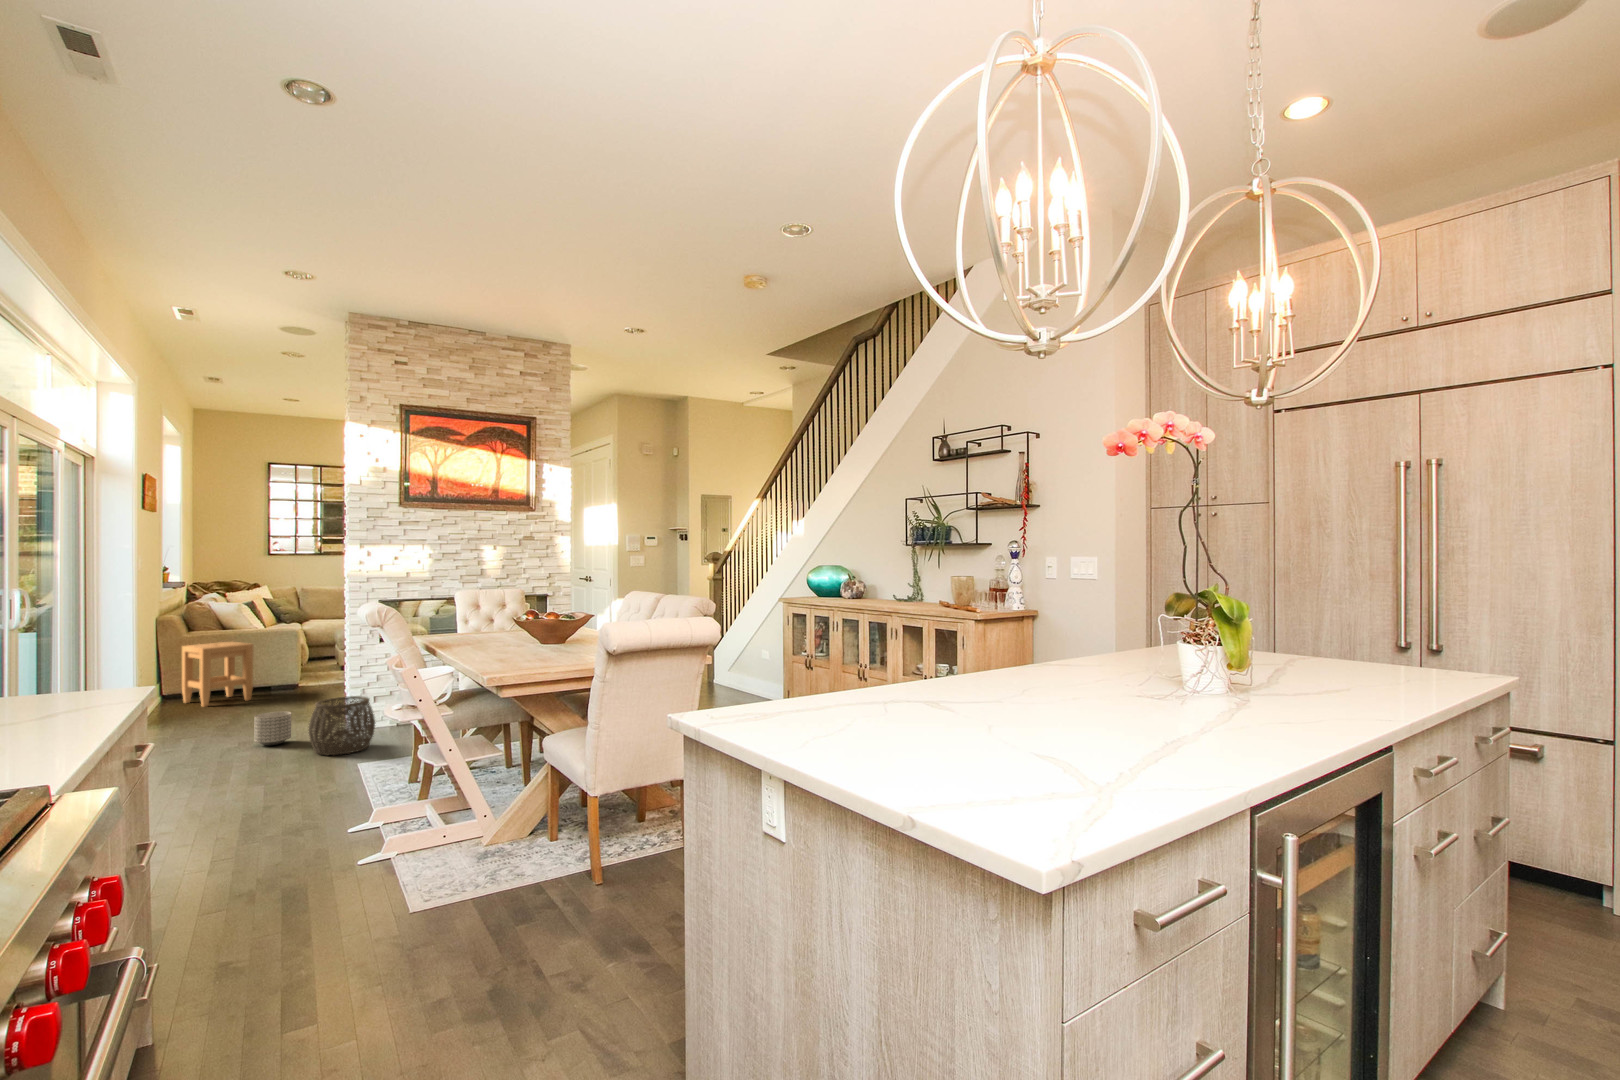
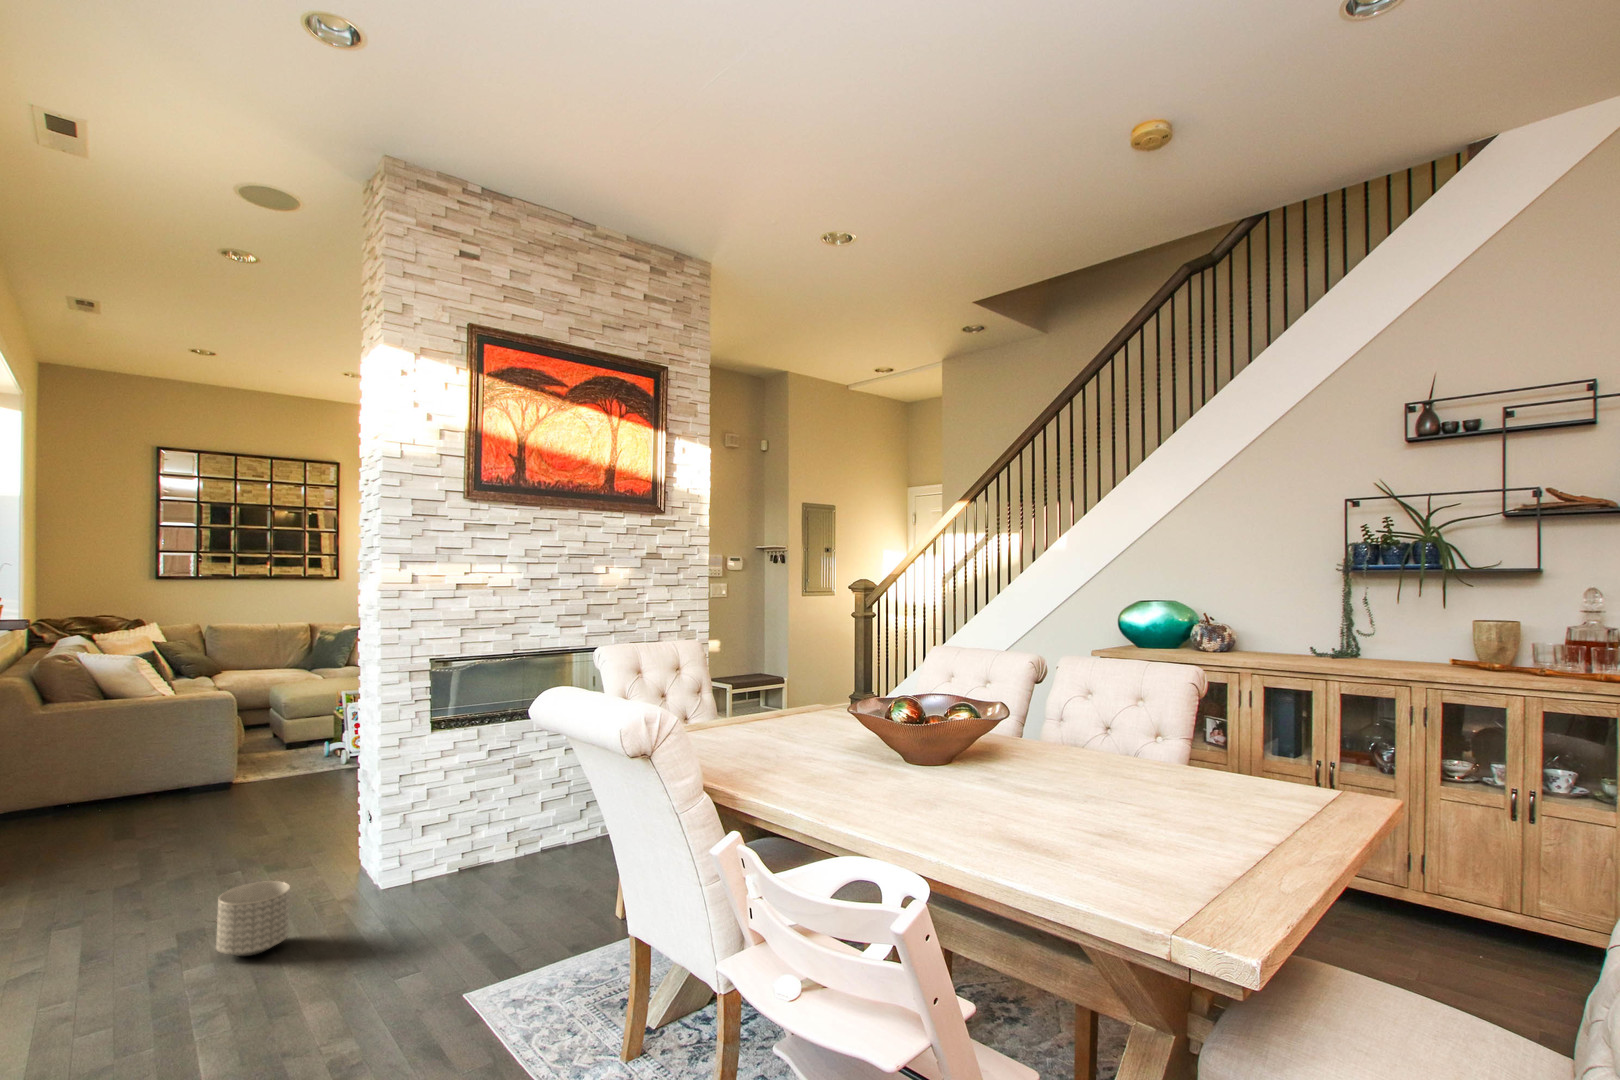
stool: present [182,642,254,707] -> none [34,723,168,845]
woven basket: present [309,696,375,755] -> none [343,852,470,987]

